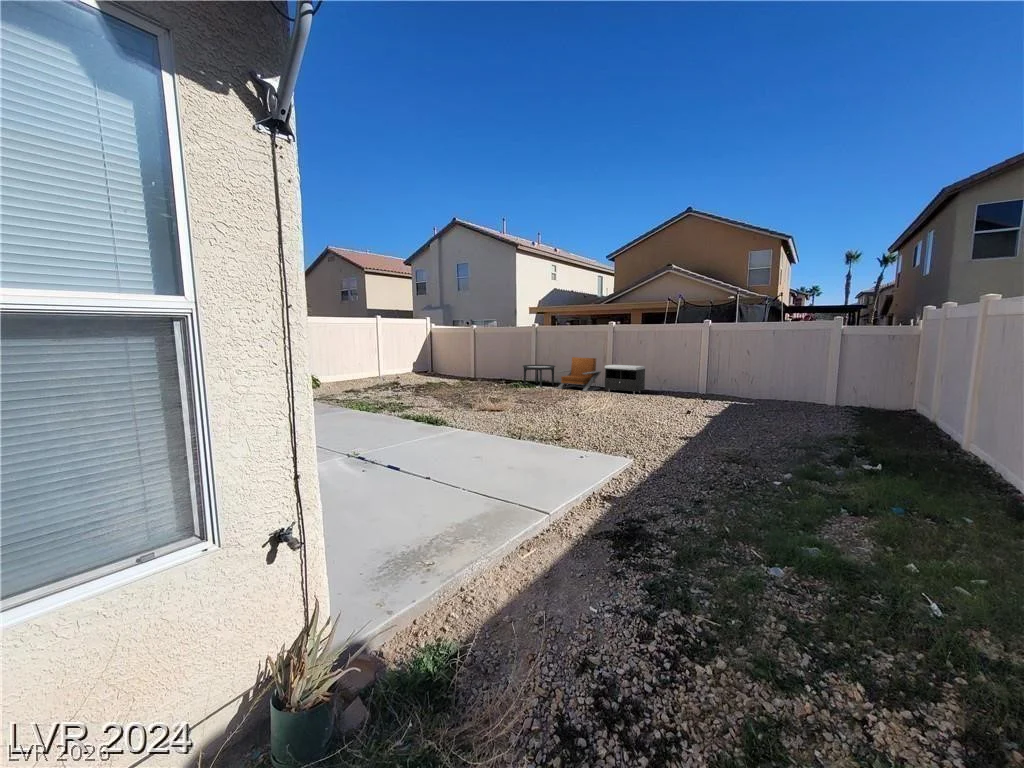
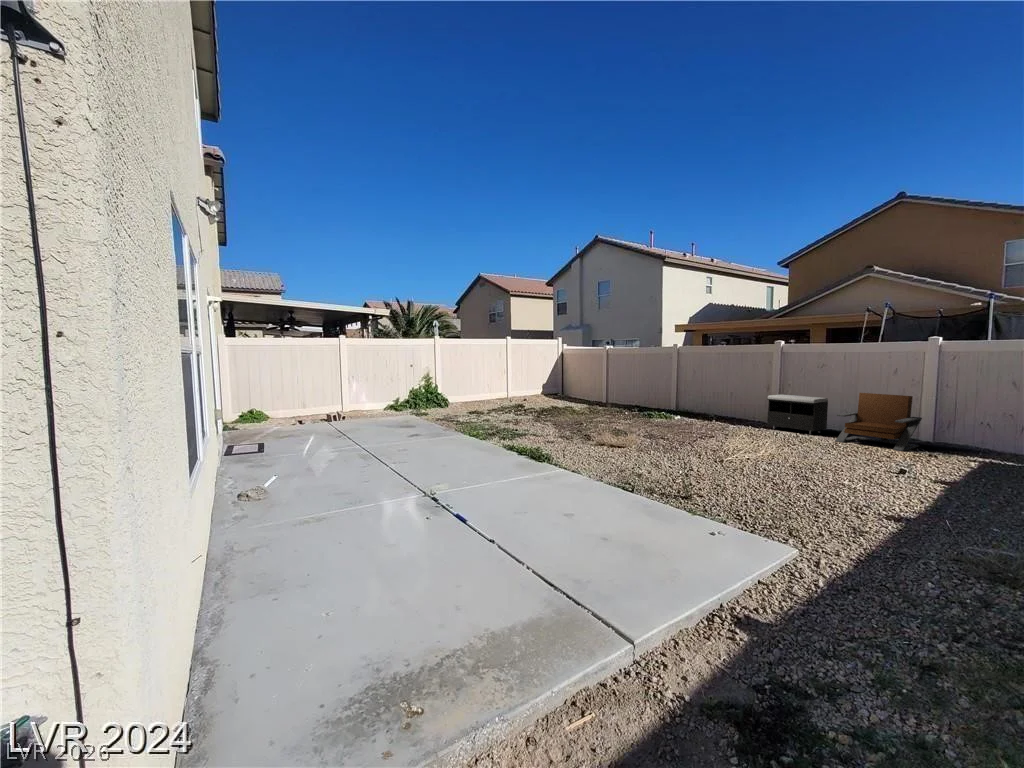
lounge chair: present [557,357,601,391] -> present [835,393,922,451]
round table: present [523,365,555,387] -> none [660,391,702,418]

